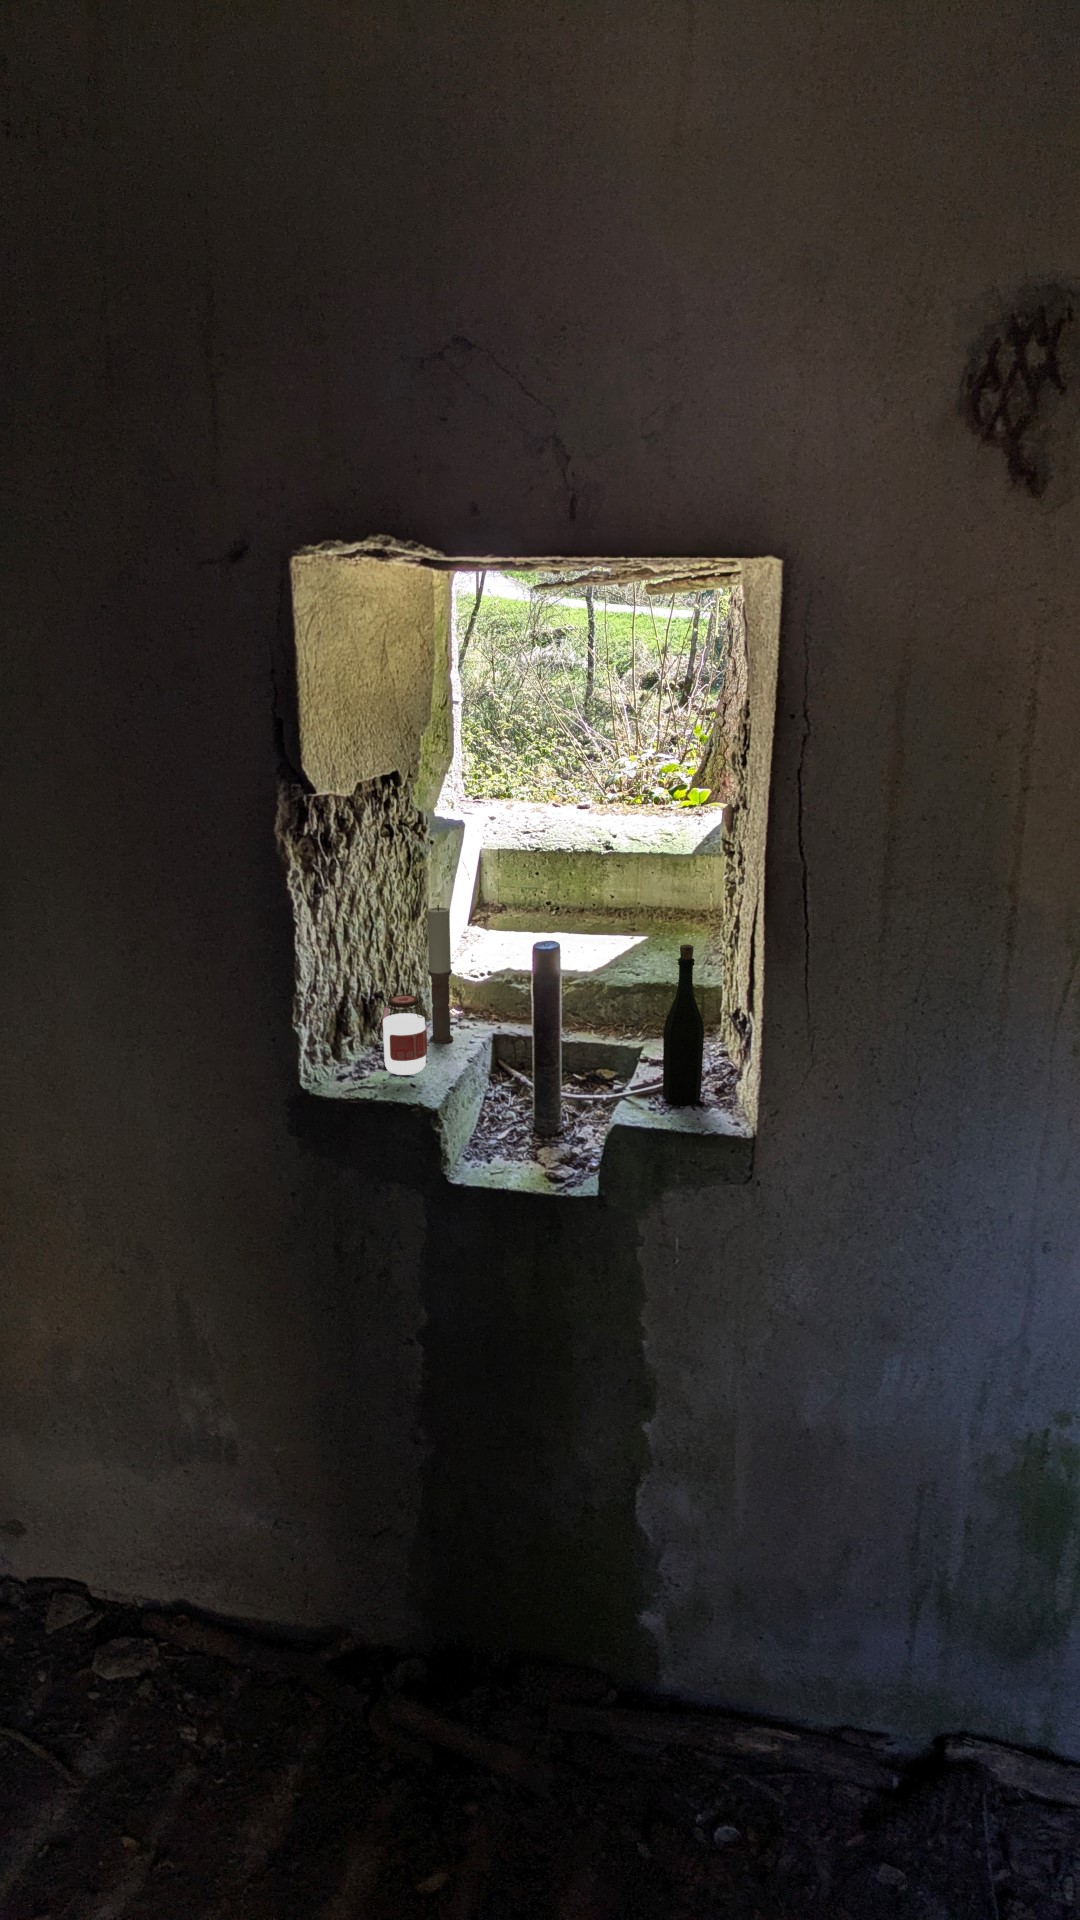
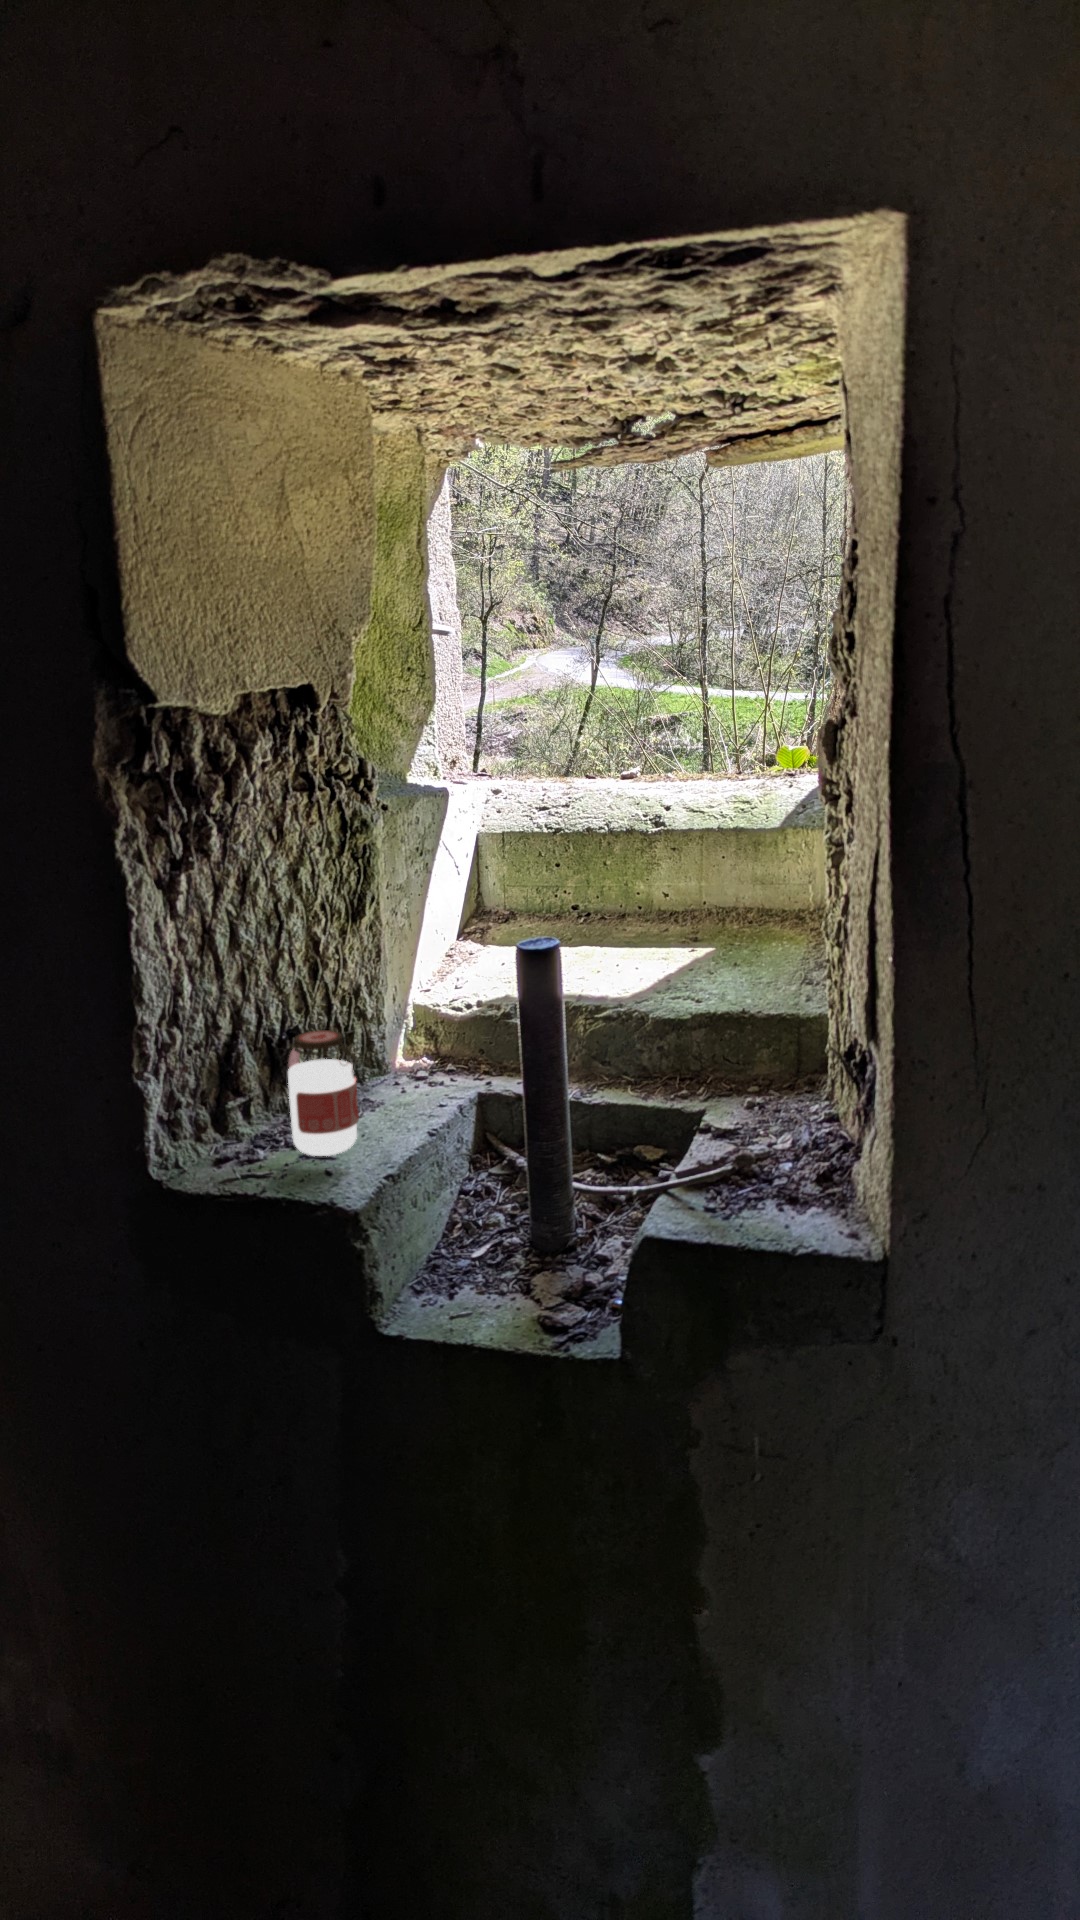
candle: present [427,905,453,1043] -> none [368,895,413,1106]
bottle: present [663,944,704,1105] -> none [729,939,795,1205]

